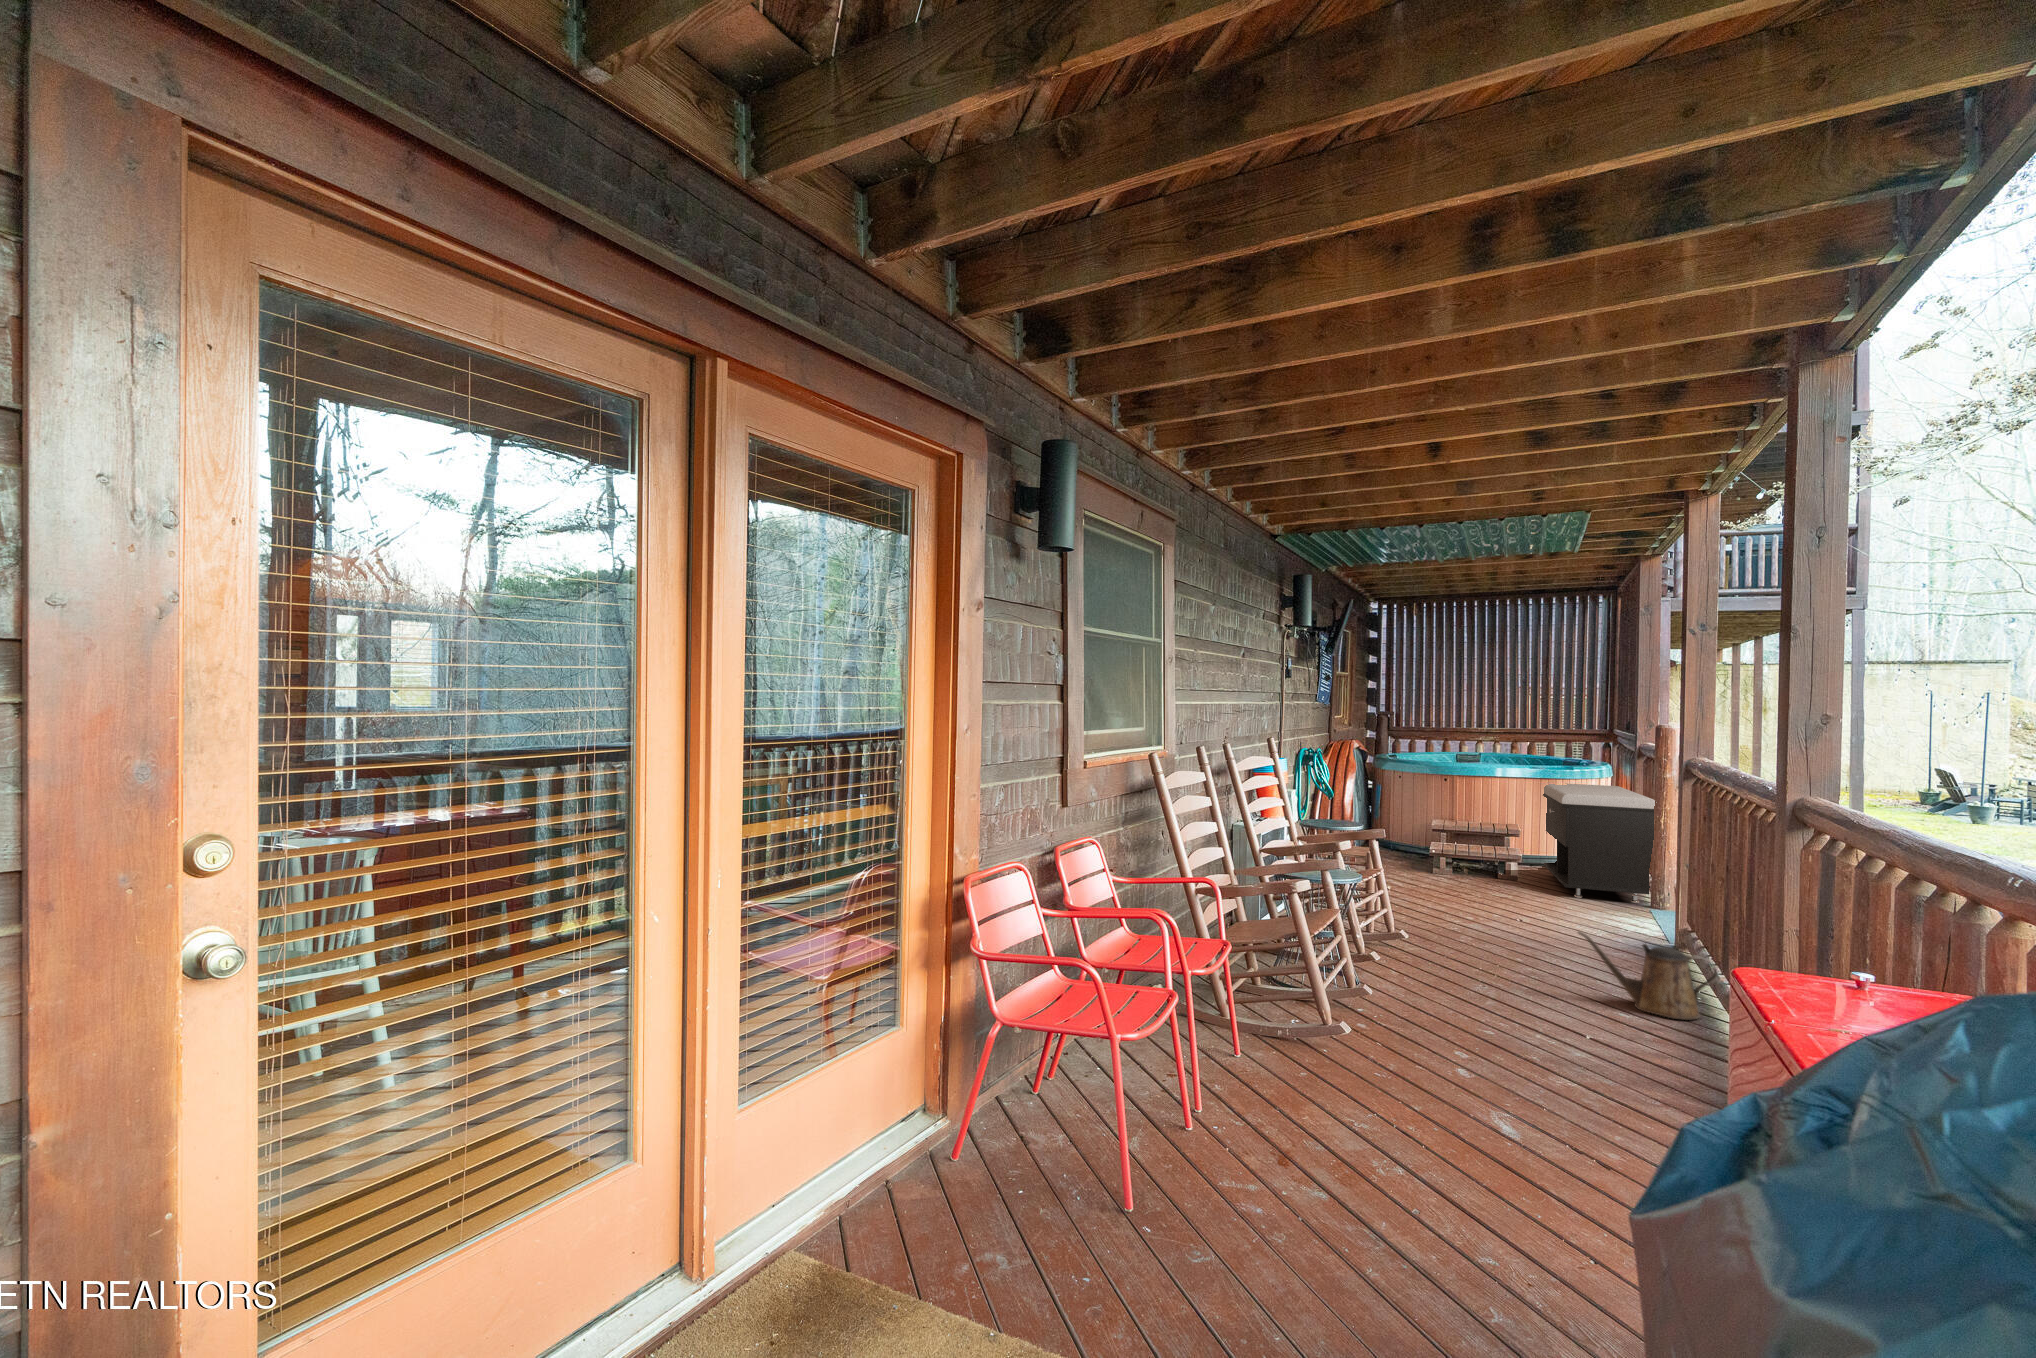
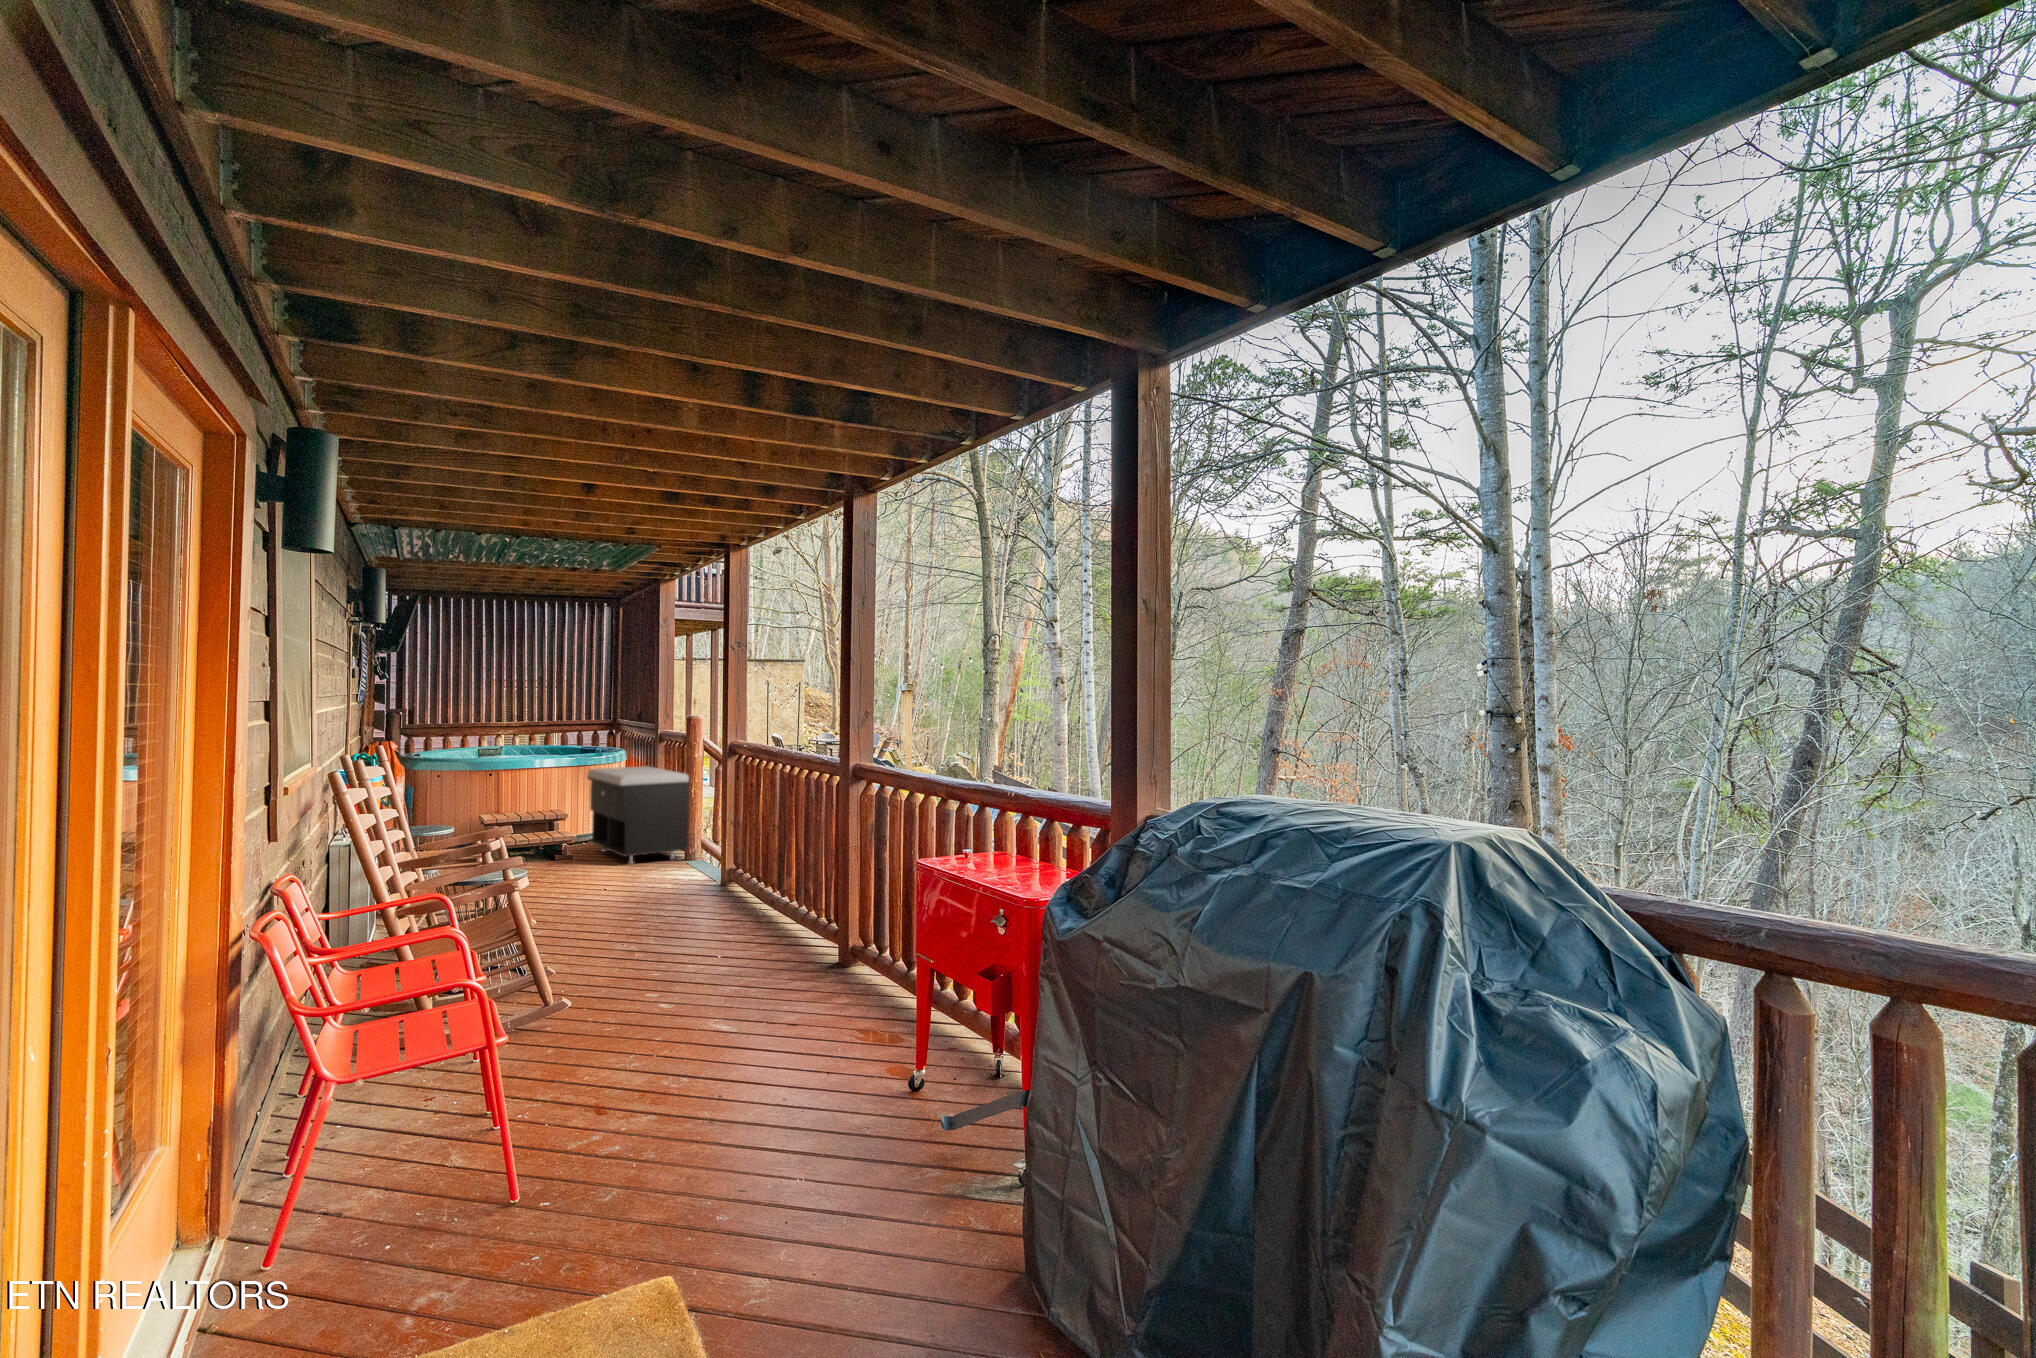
watering can: present [1578,931,1717,1020] -> none [692,880,779,931]

